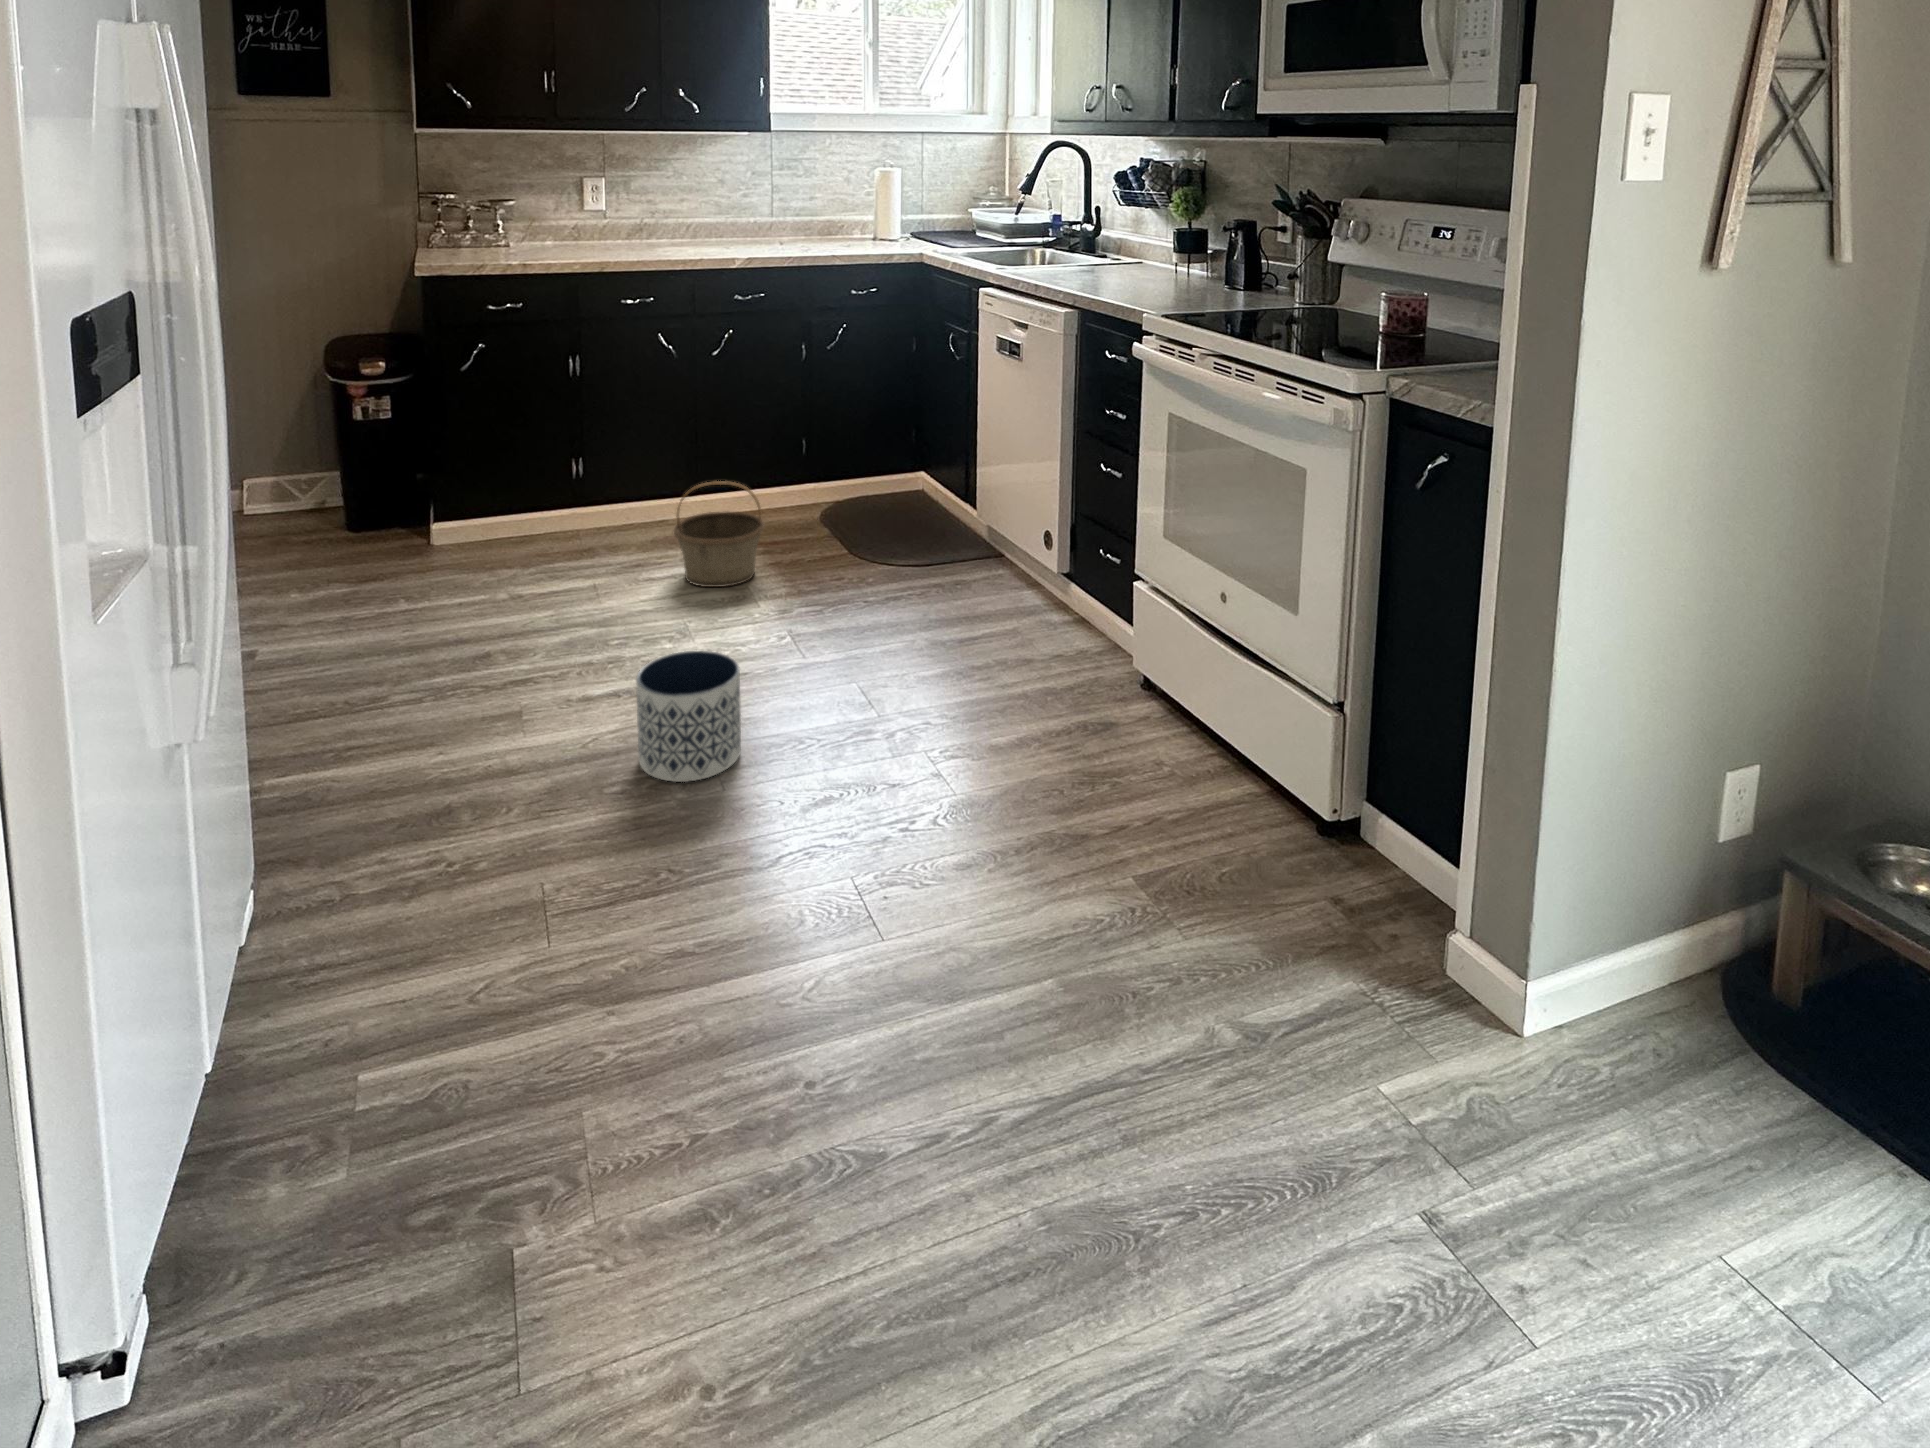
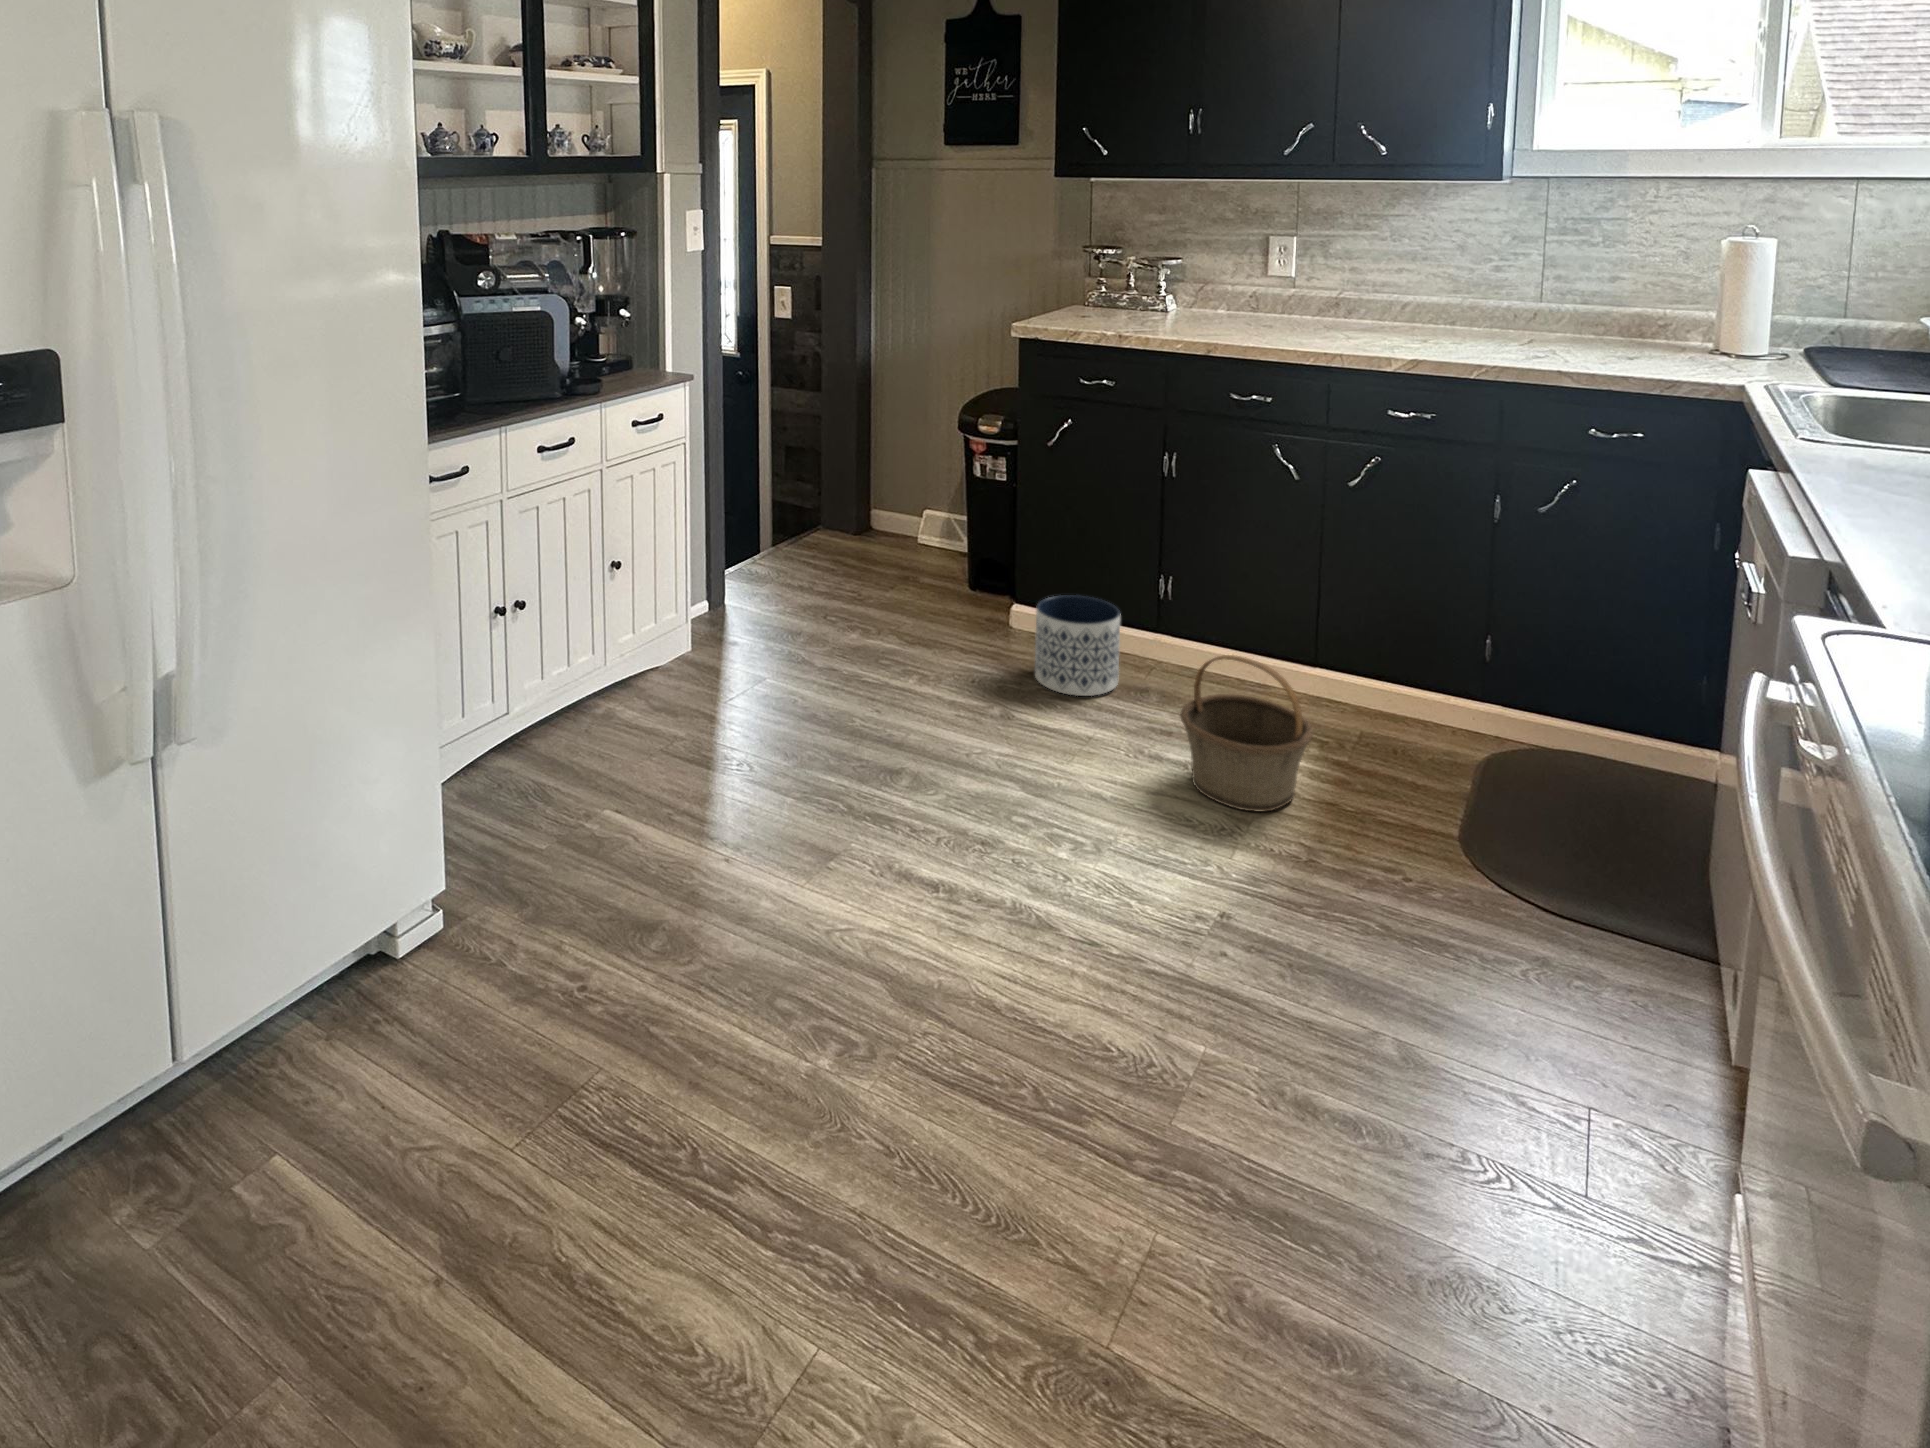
planter: present [636,651,741,782] -> present [1035,595,1120,696]

